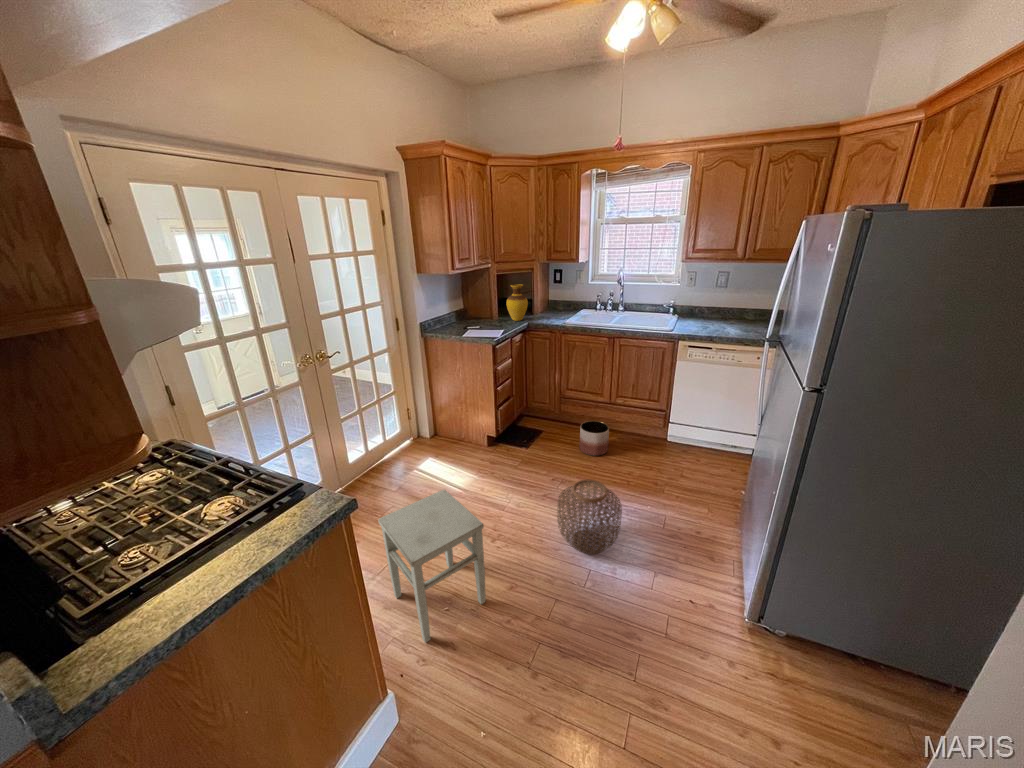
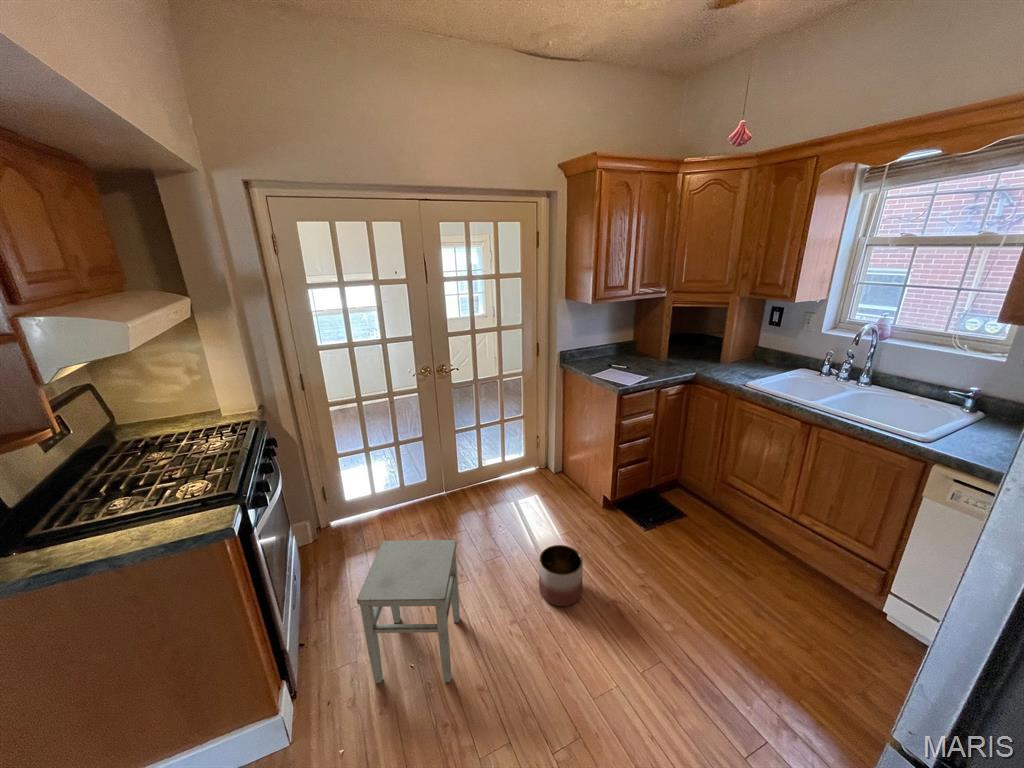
vase: present [506,284,528,321] -> none [675,321,704,368]
planter: present [579,421,609,456] -> present [539,545,583,606]
woven basket: present [557,479,622,554] -> none [570,608,662,722]

